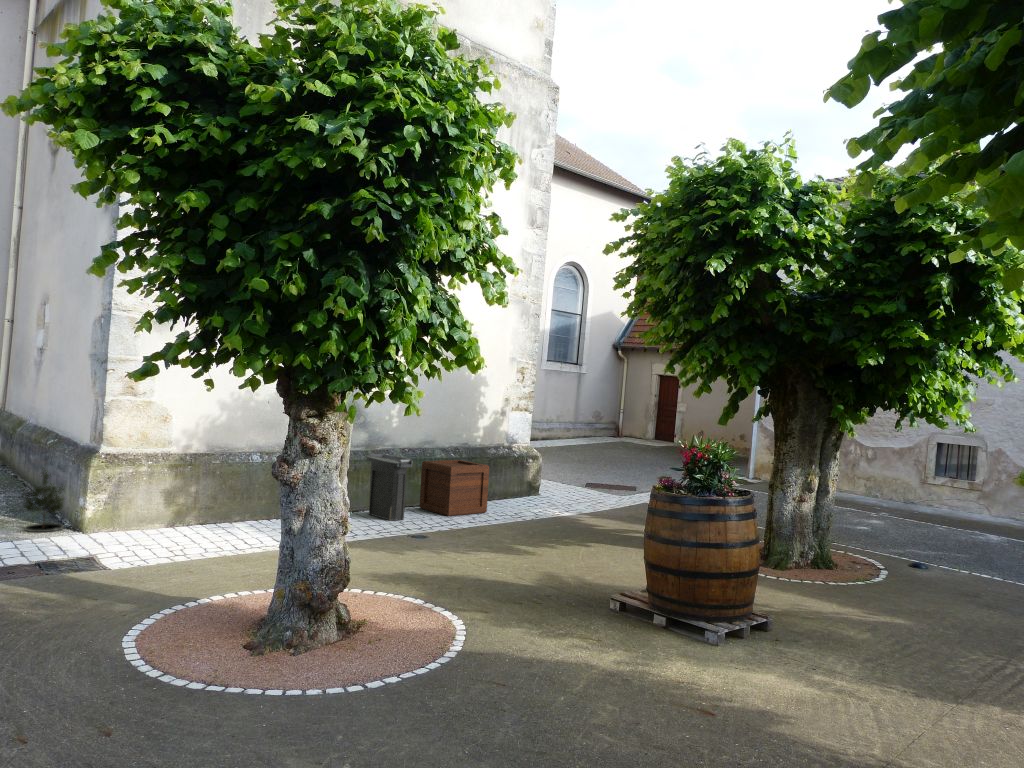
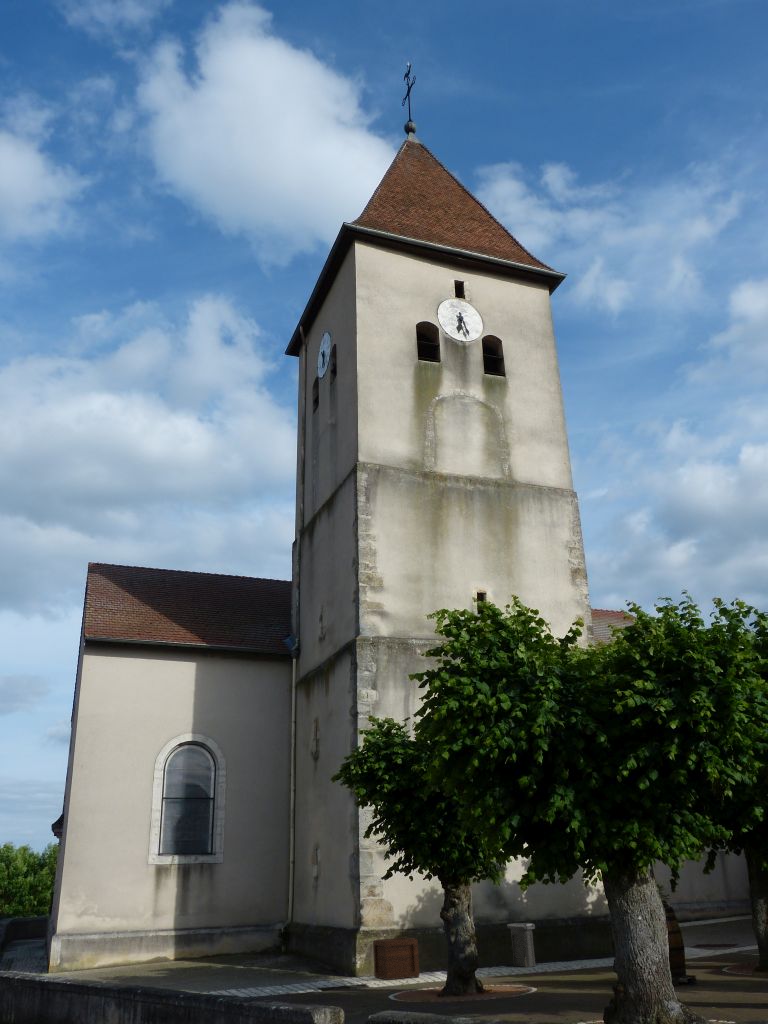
wooden crate: present [420,460,489,516] -> present [373,938,420,980]
potted tree: present [22,468,64,532] -> none [323,941,346,979]

